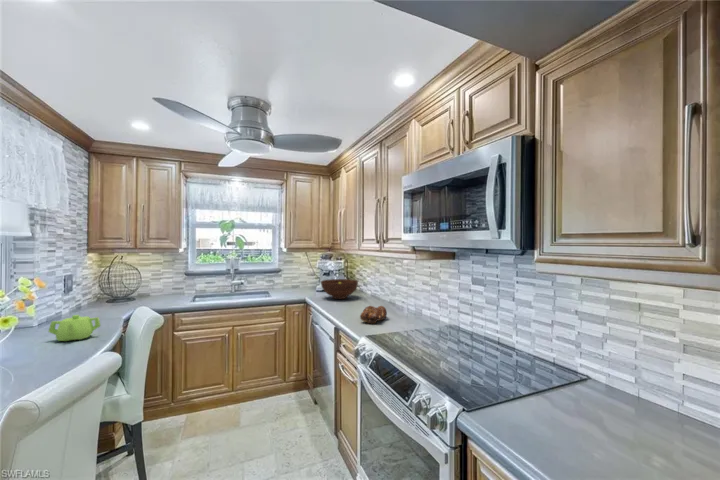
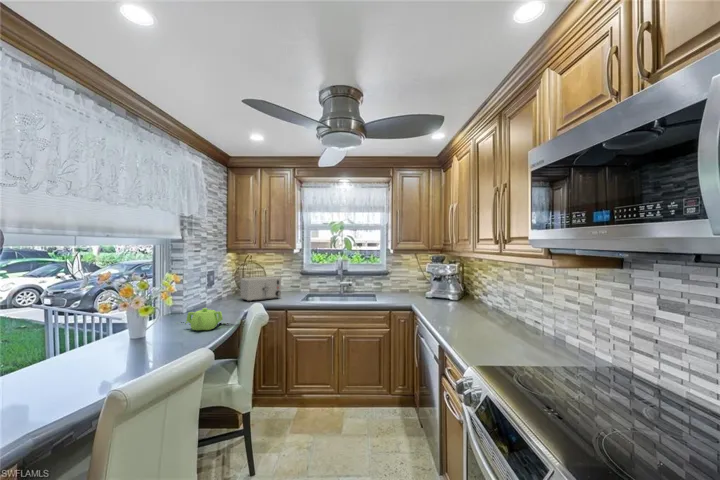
toaster: none [110,278,163,306] -> present [240,276,281,302]
fruit bowl: present [321,279,358,299] -> none [431,286,477,310]
bread loaf: present [360,306,387,323] -> none [472,324,510,348]

